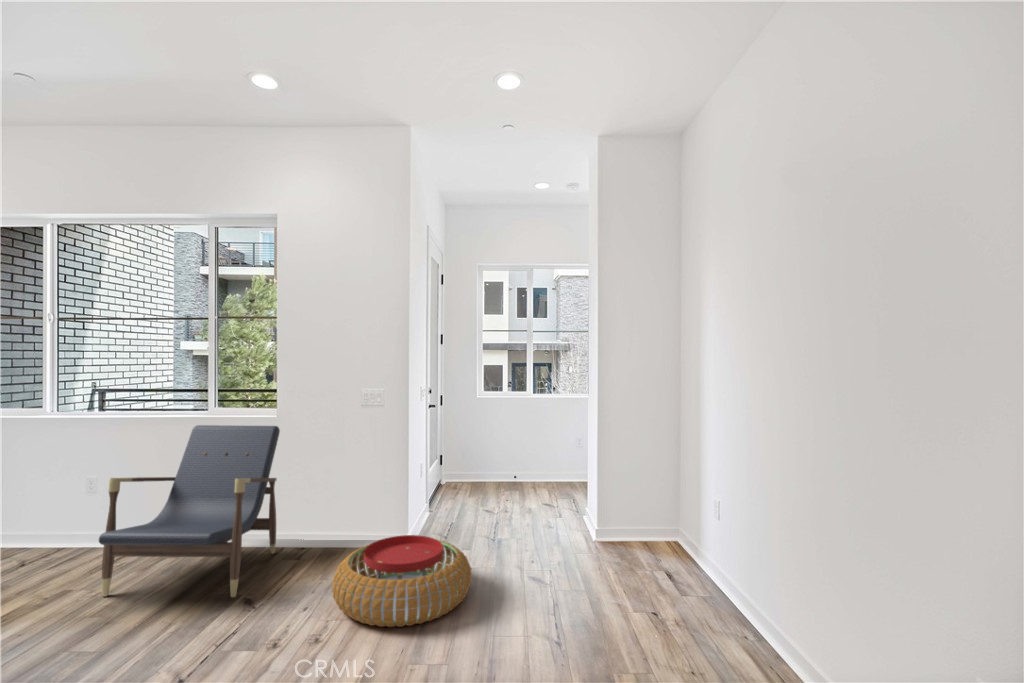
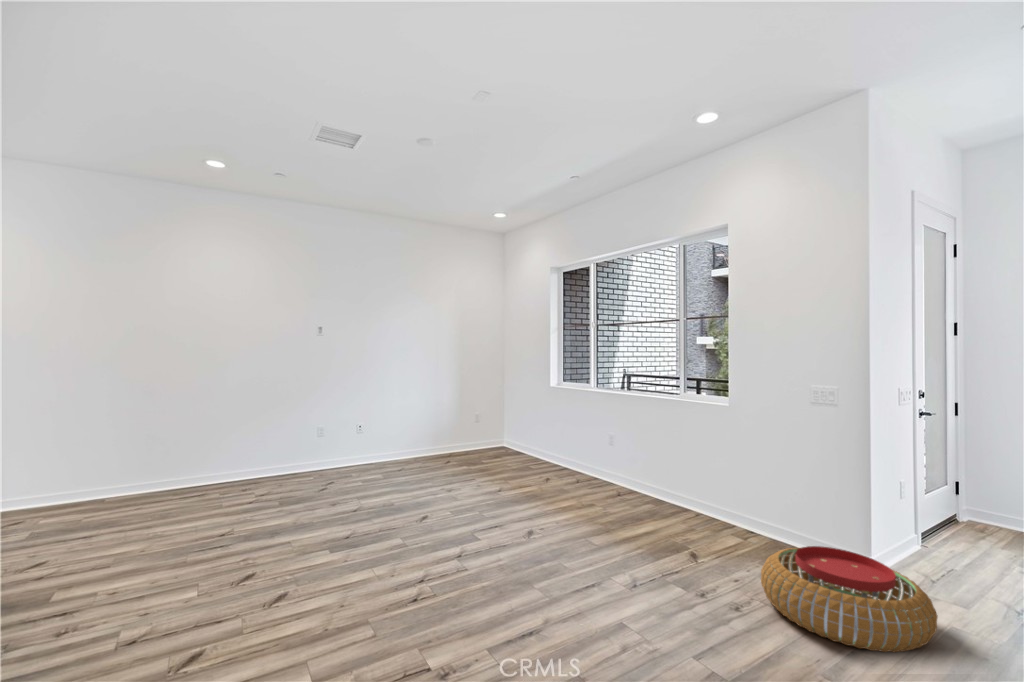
lounge chair: present [99,425,280,597] -> none [608,407,745,549]

